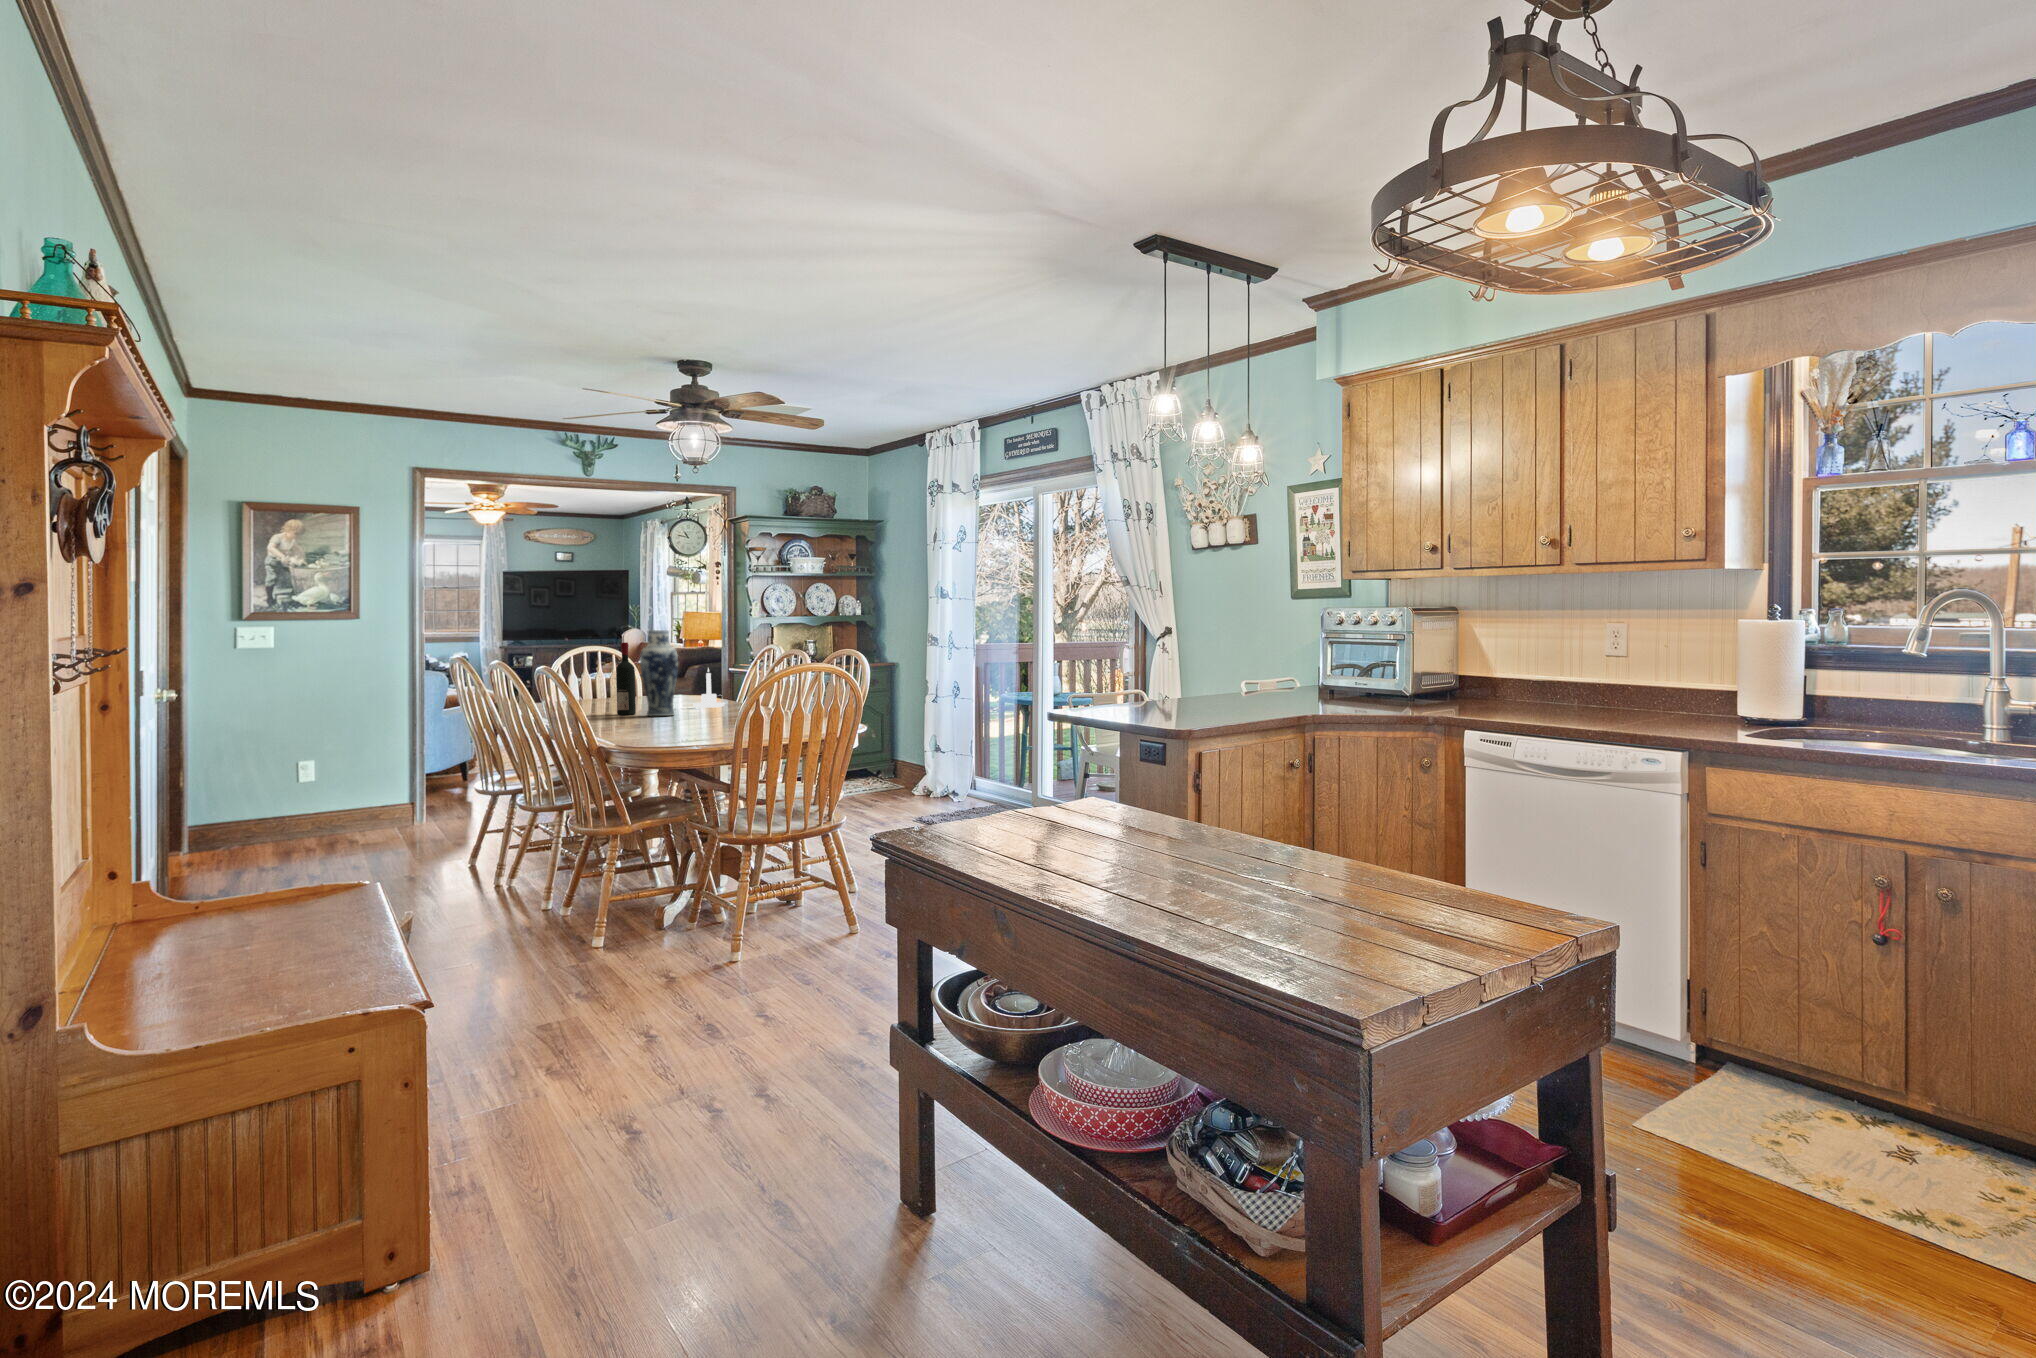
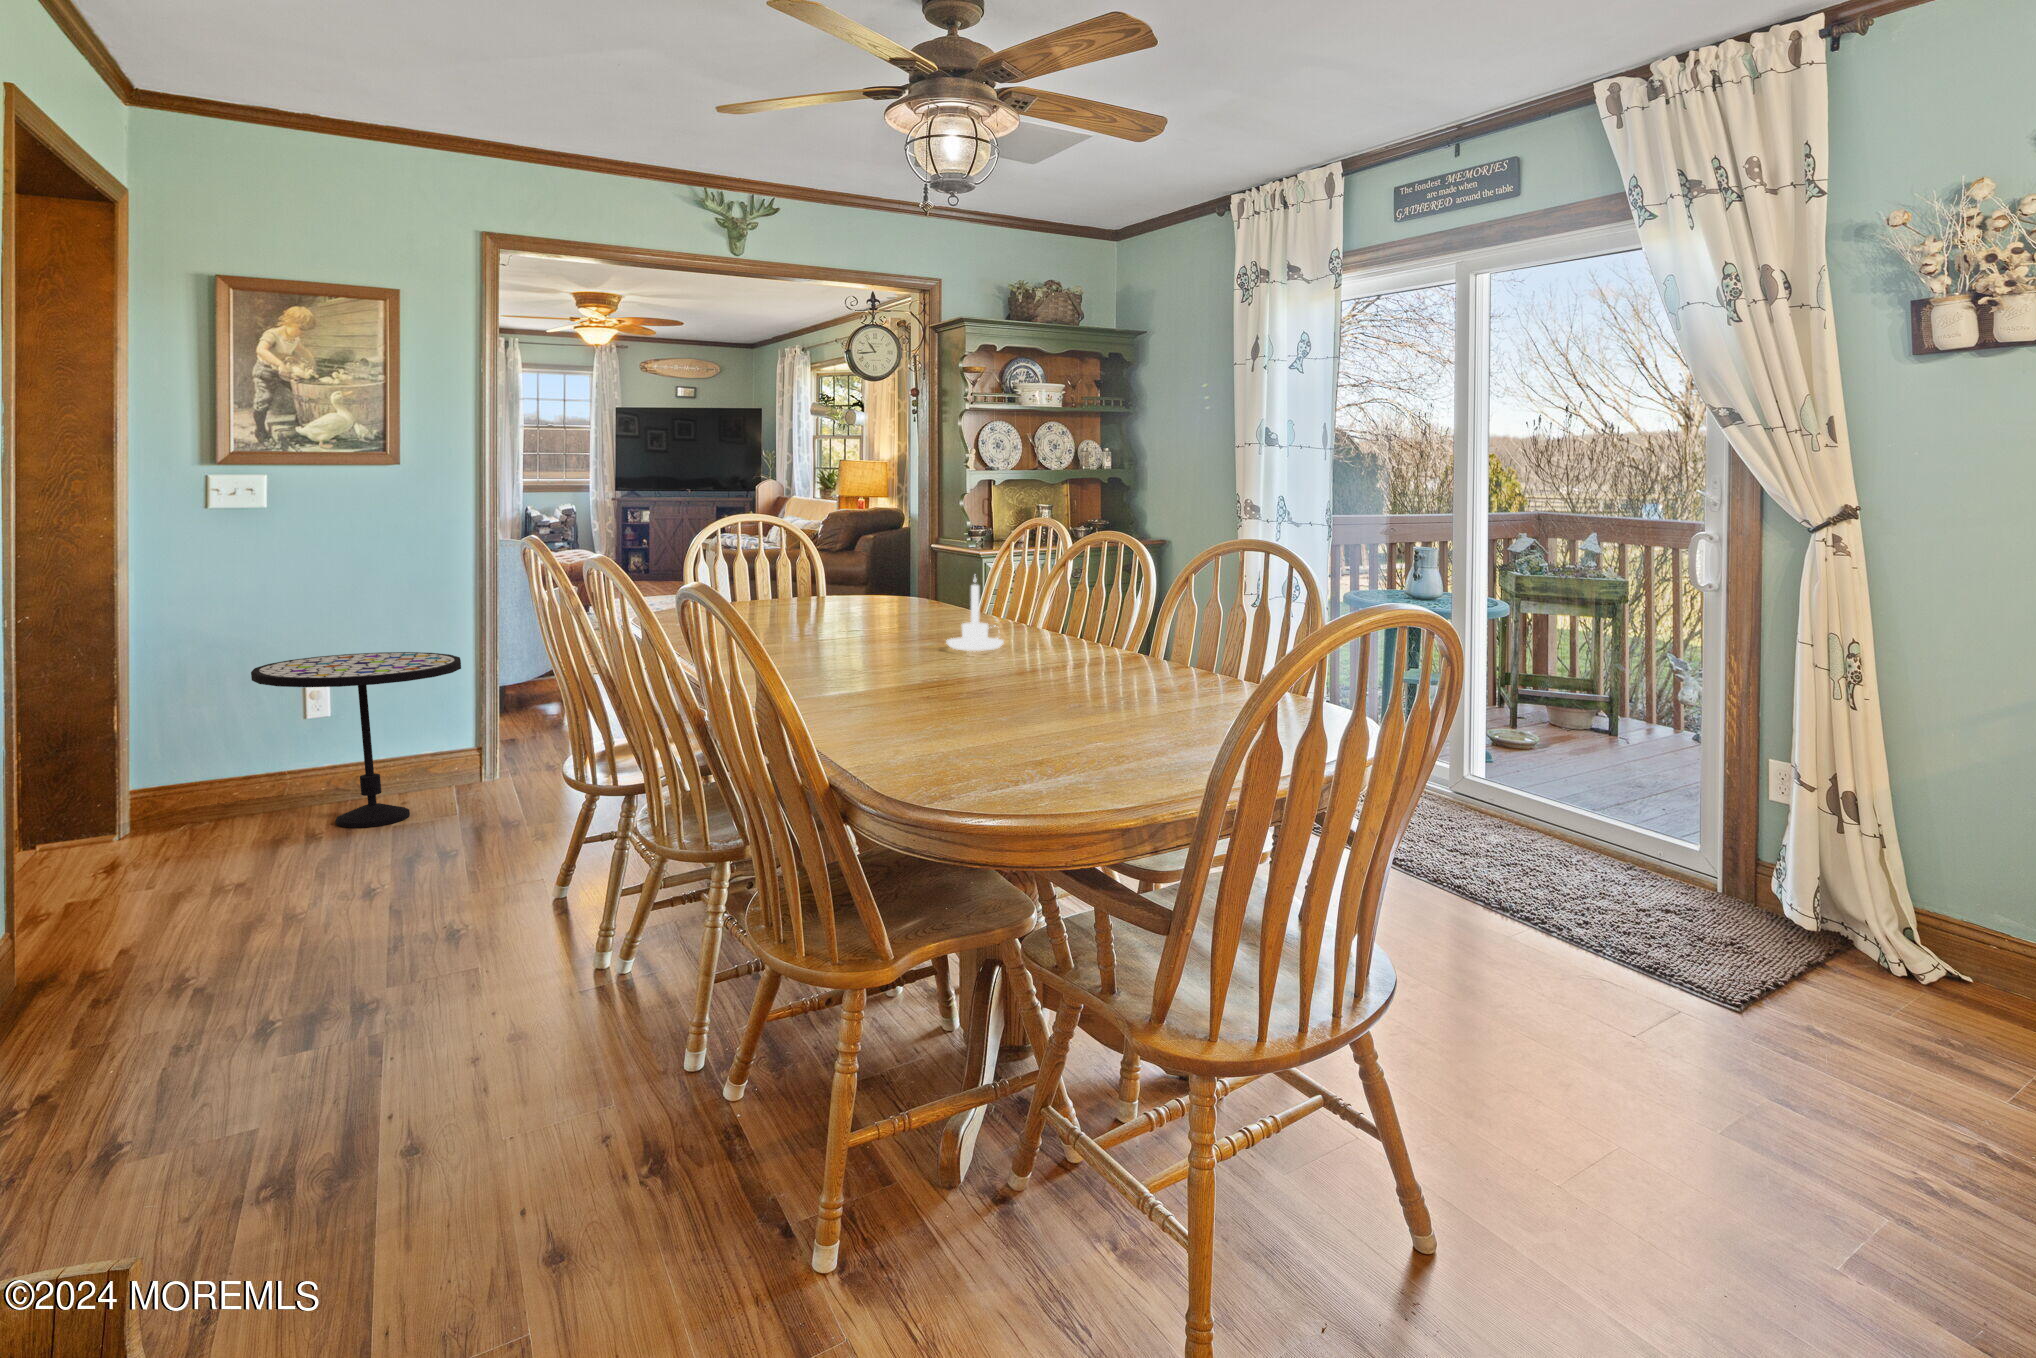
vase: present [640,630,678,716] -> none [868,506,940,680]
wine bottle: present [616,642,636,715] -> none [816,528,852,669]
side table: none [261,742,398,854] -> present [251,652,461,828]

